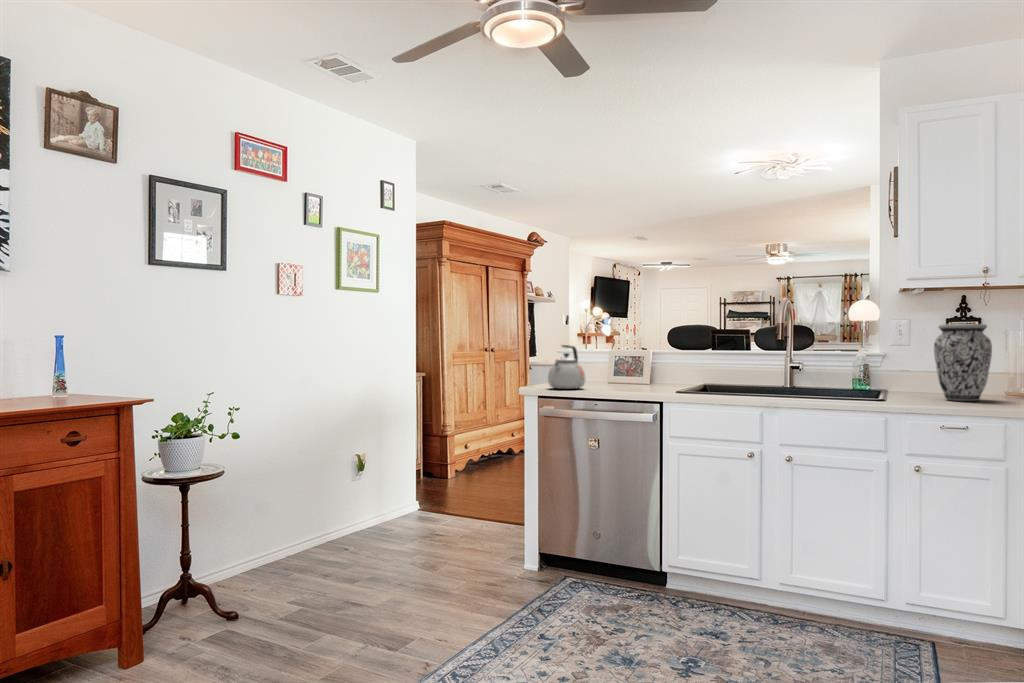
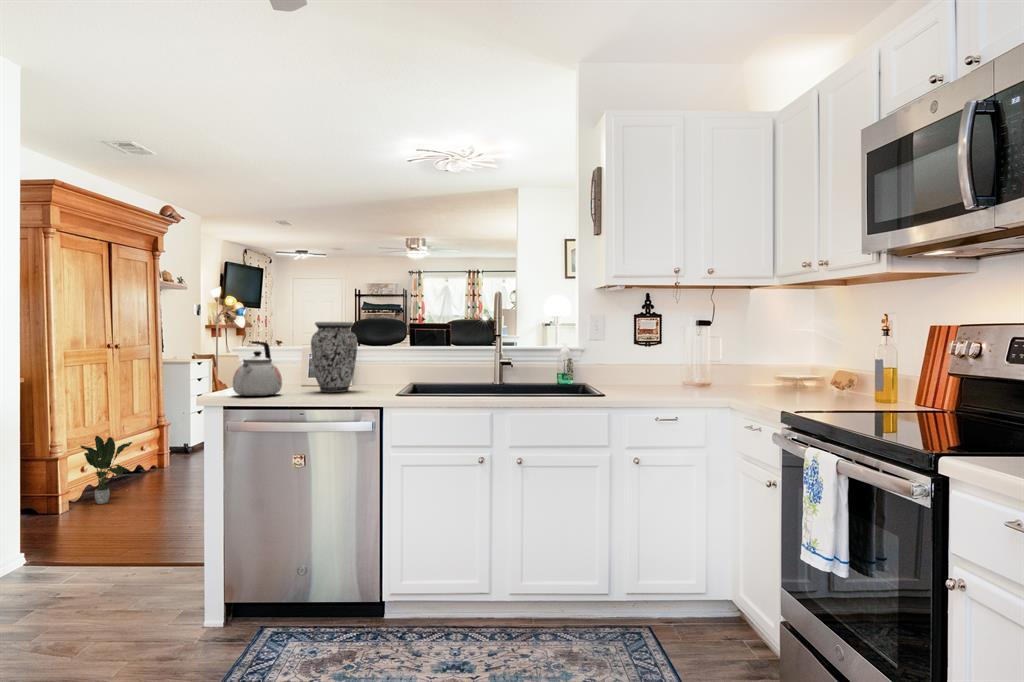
vase: present [934,324,992,401] -> present [311,322,357,392]
potted plant: none [463,421,498,474] -> present [81,436,132,504]

